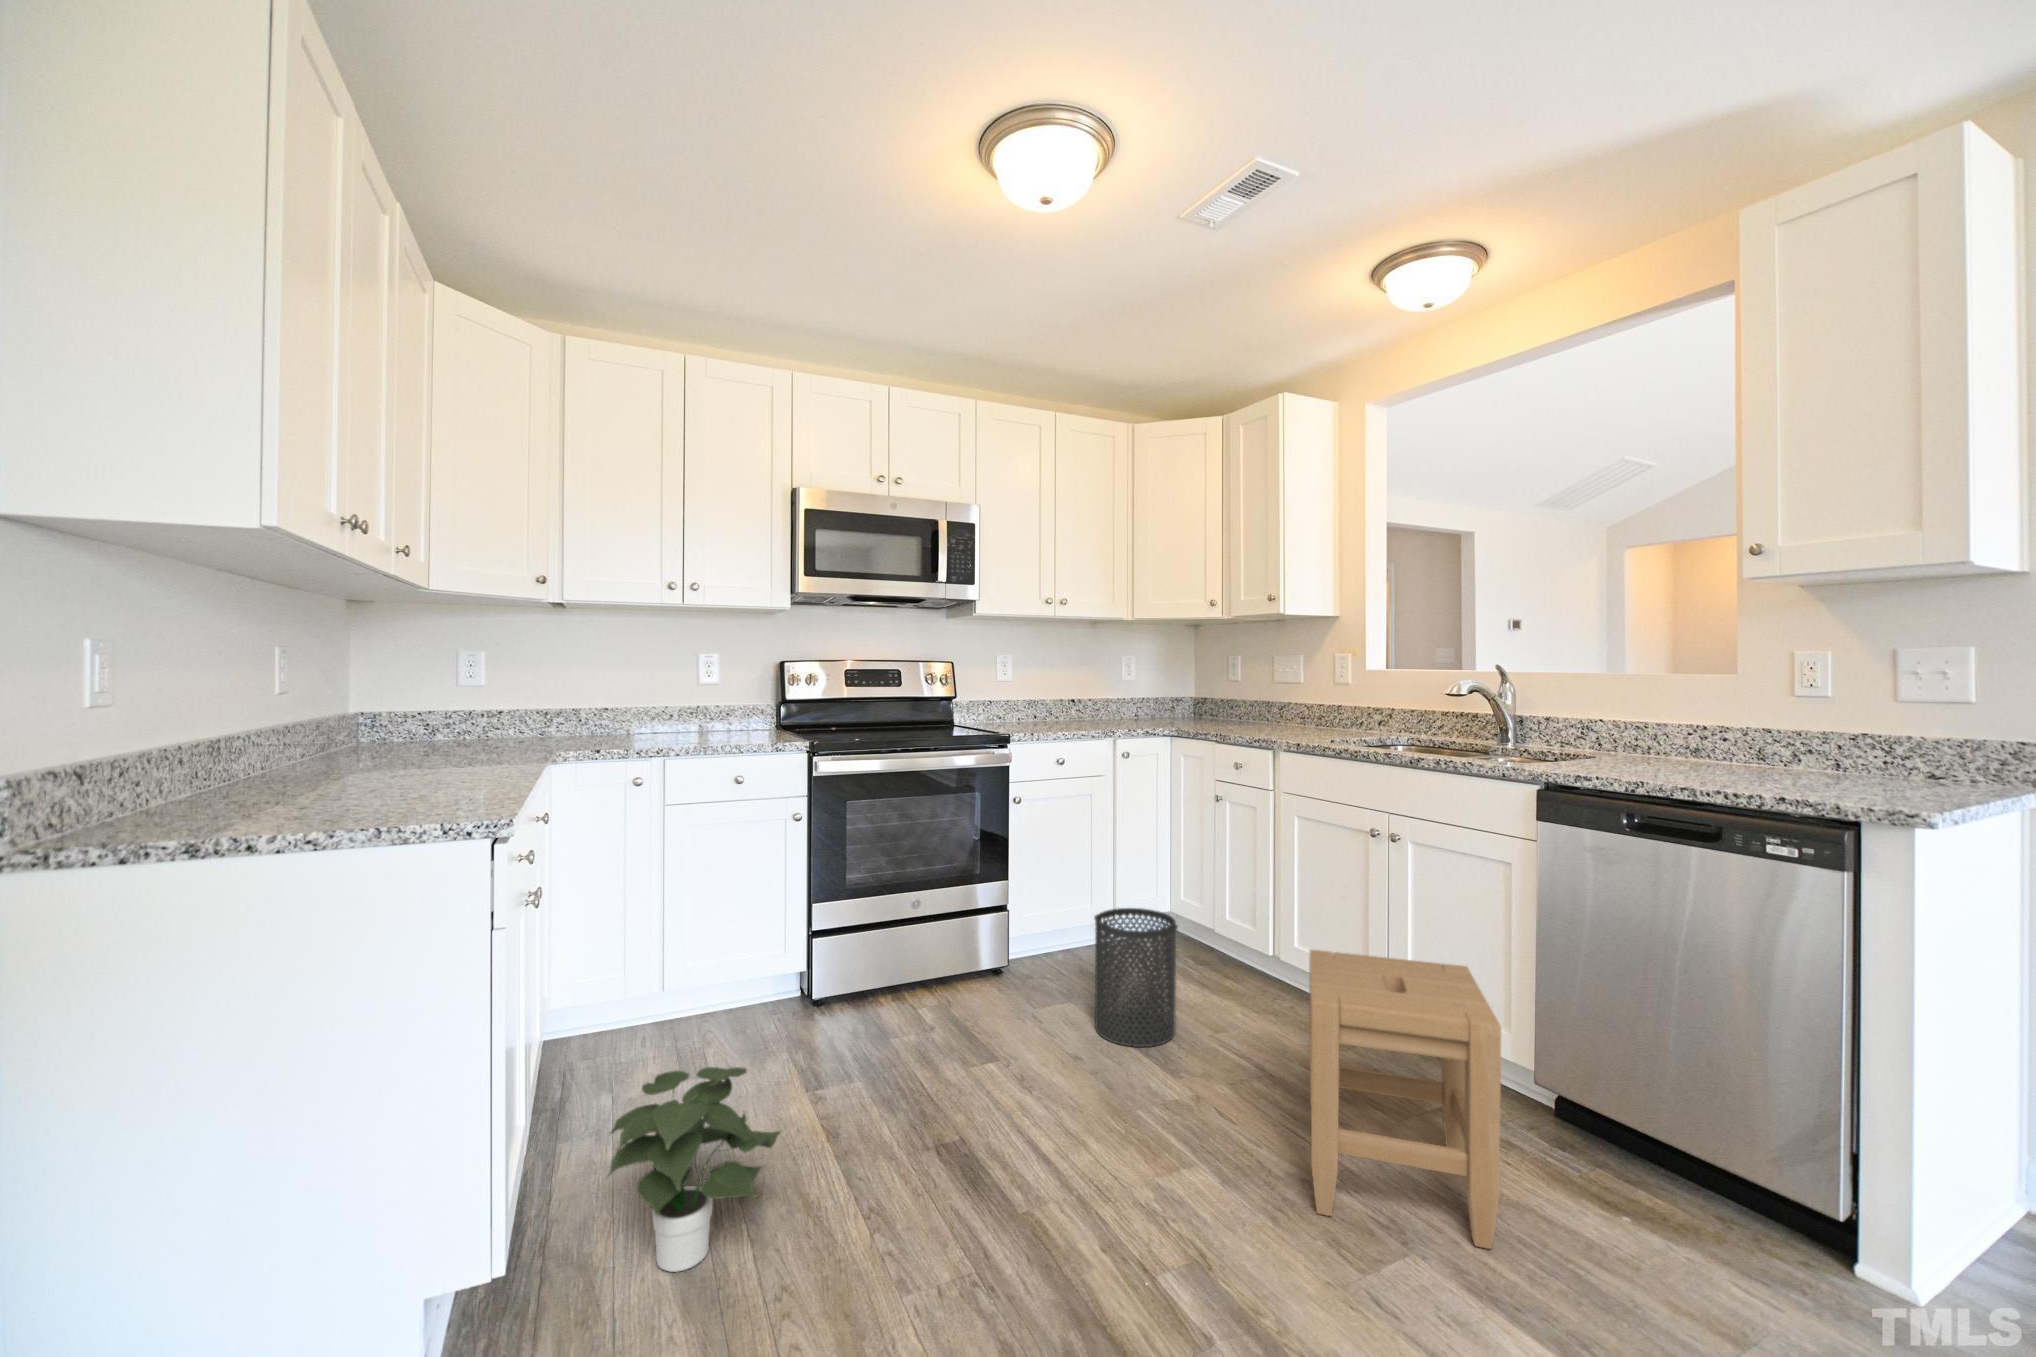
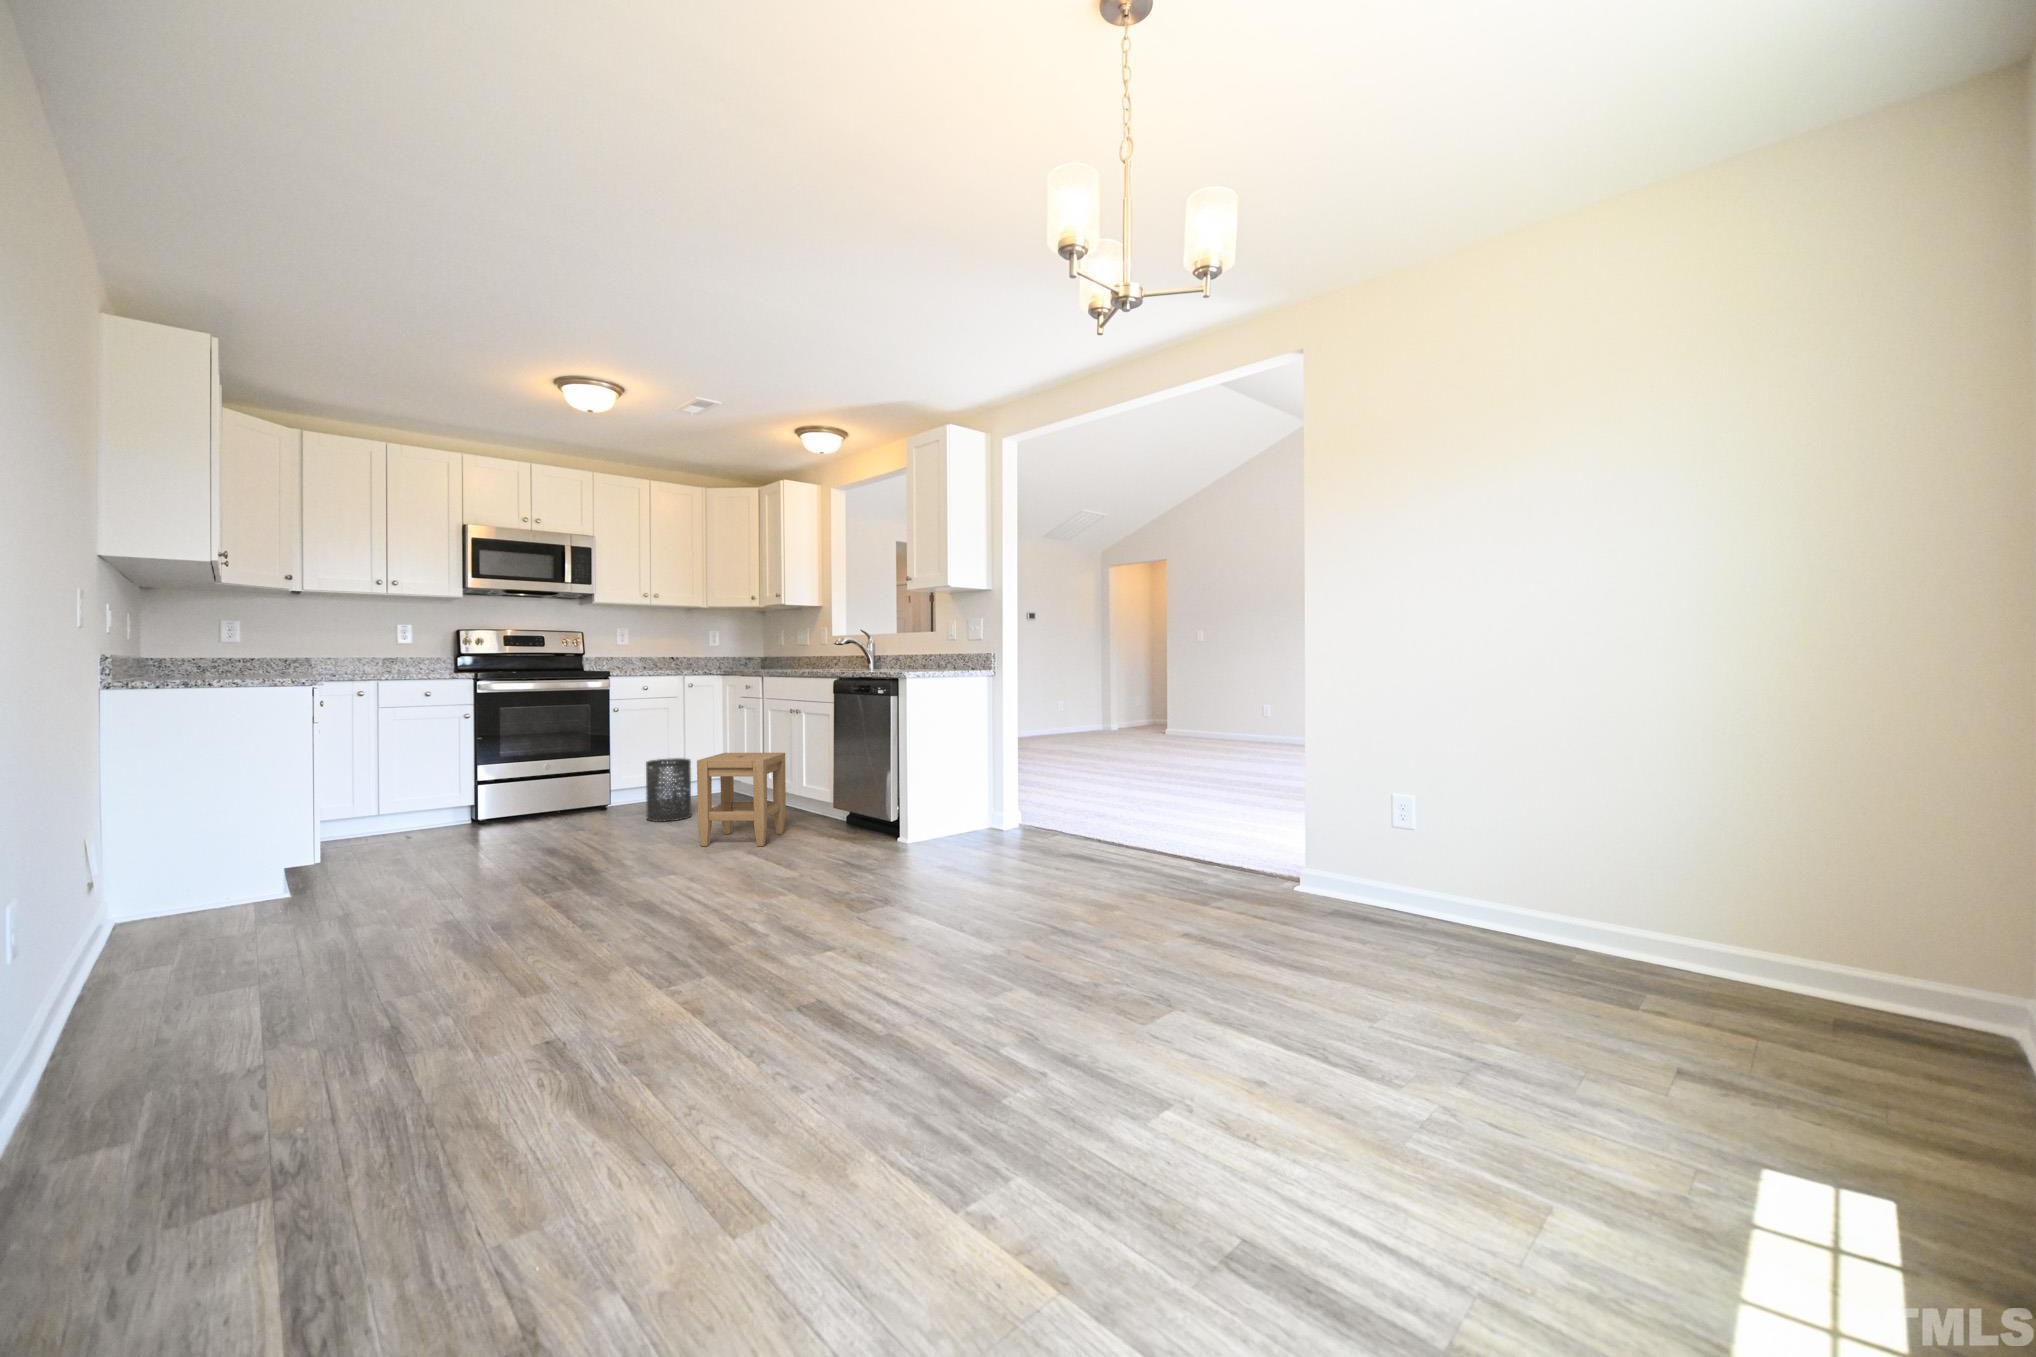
potted plant: present [607,1067,780,1272] -> none [359,797,448,876]

